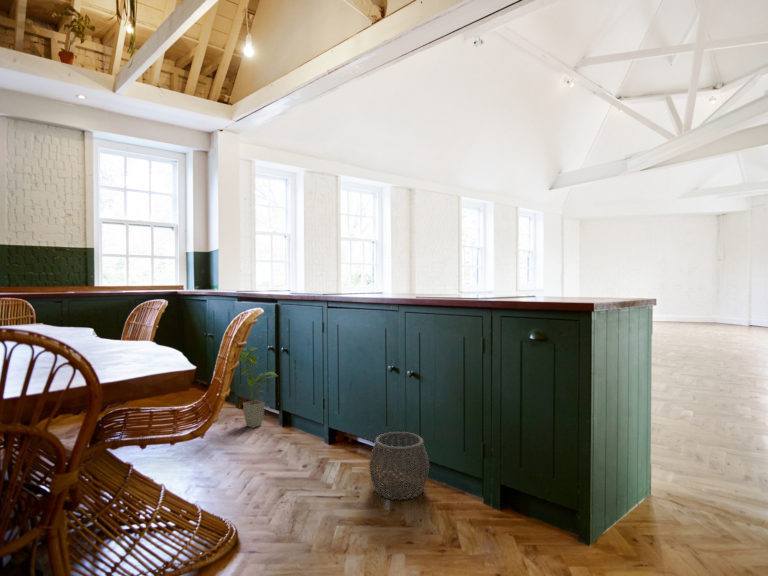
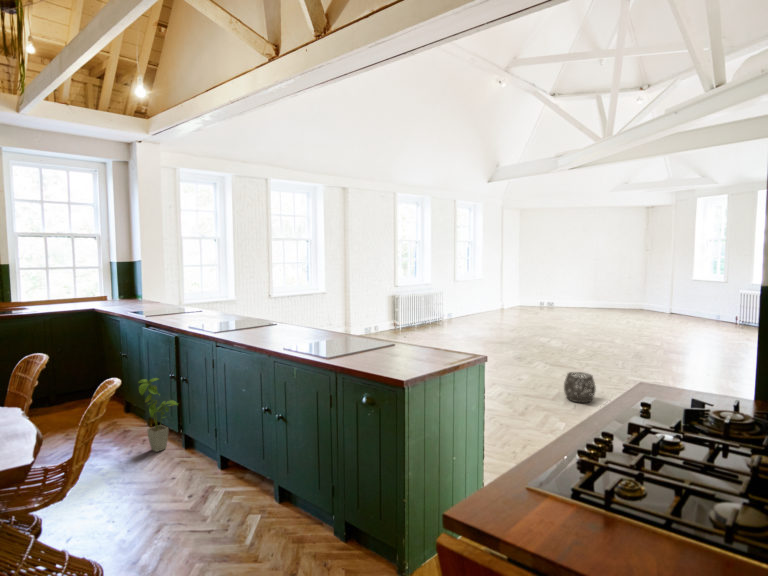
woven basket: present [369,432,429,500] -> present [564,372,596,403]

